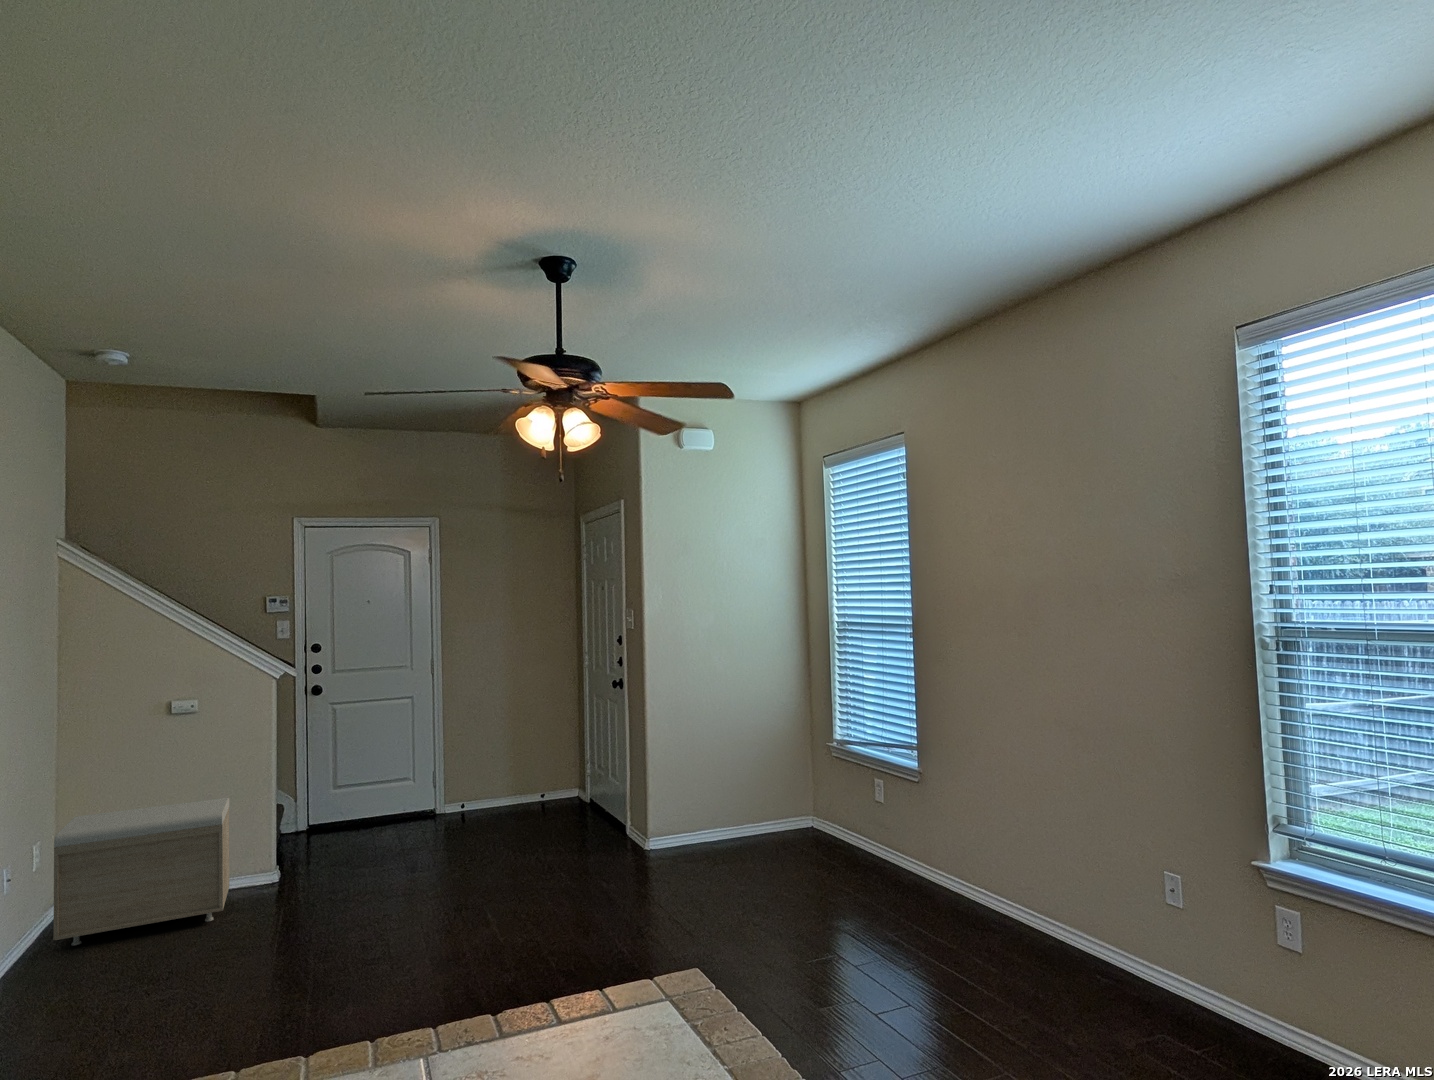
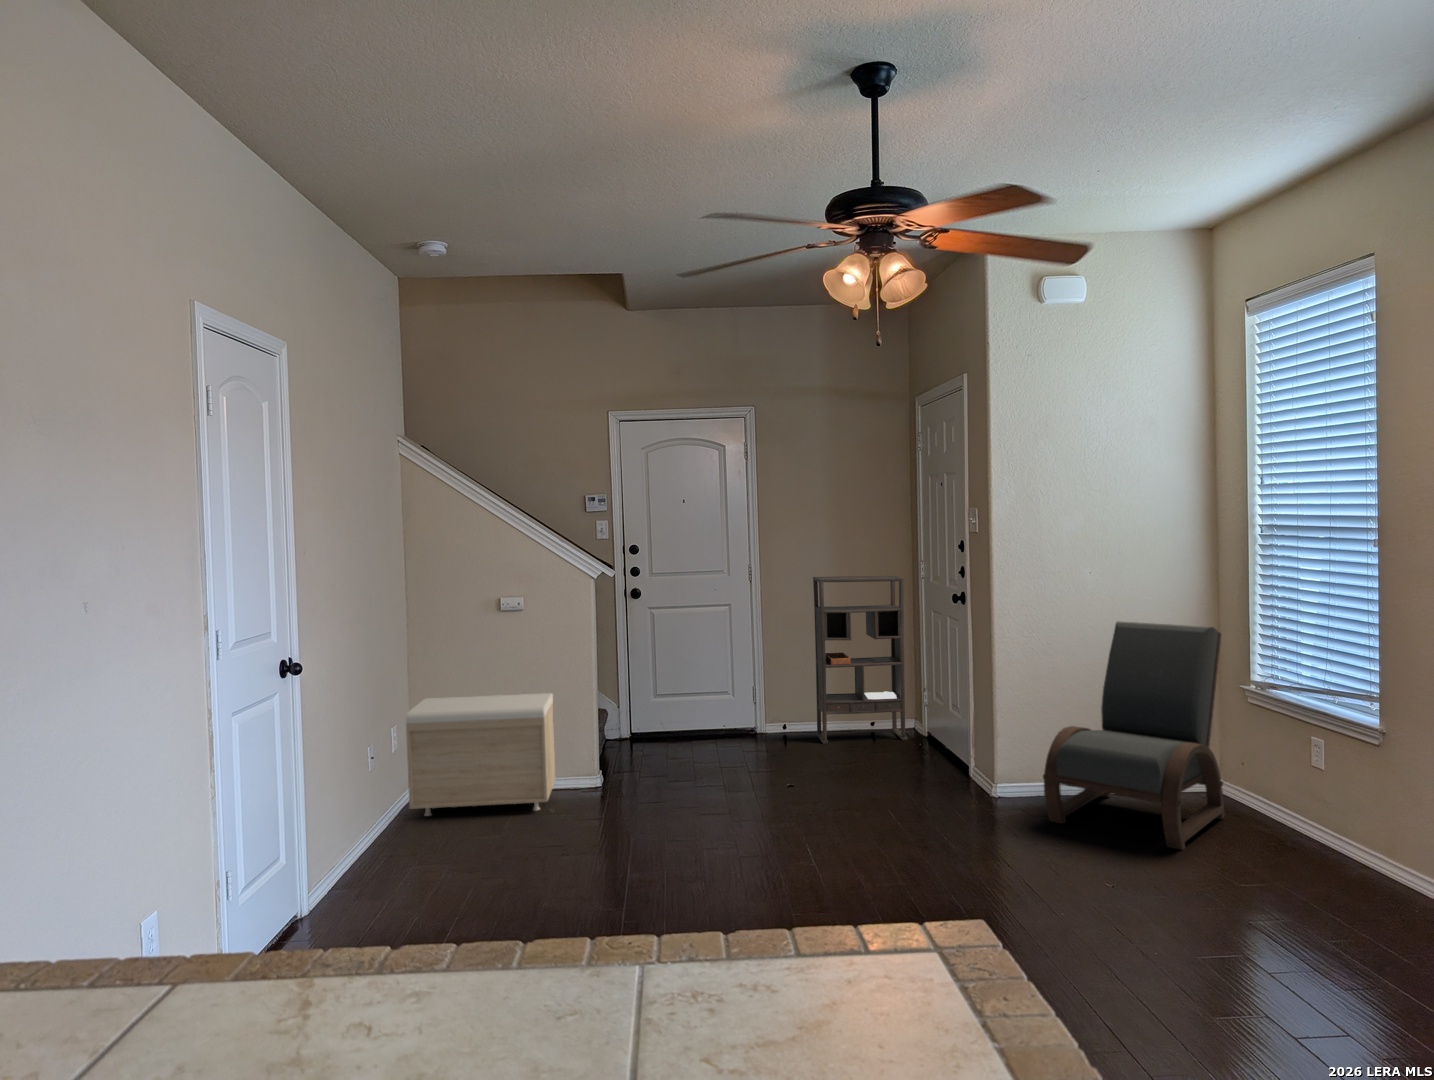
bookshelf: none [491,663,575,818] -> present [813,576,908,744]
lounge chair: none [689,697,820,877] -> present [1043,621,1224,850]

